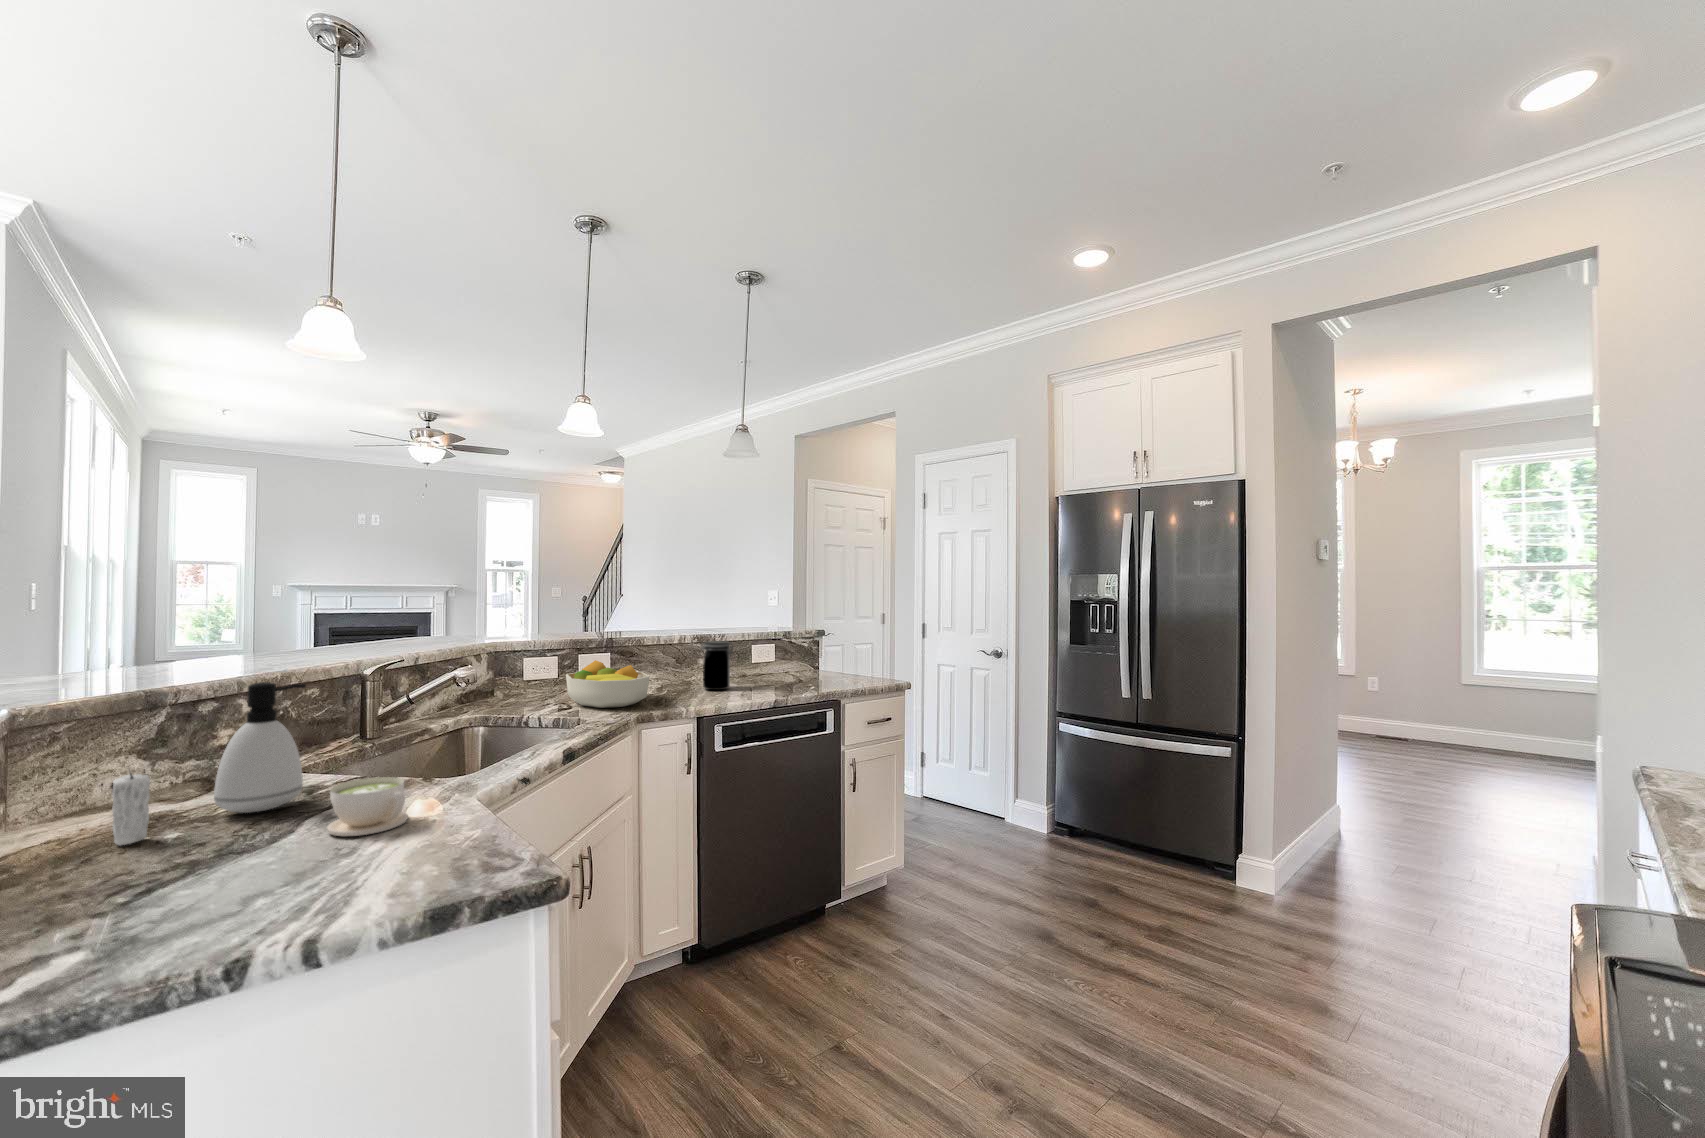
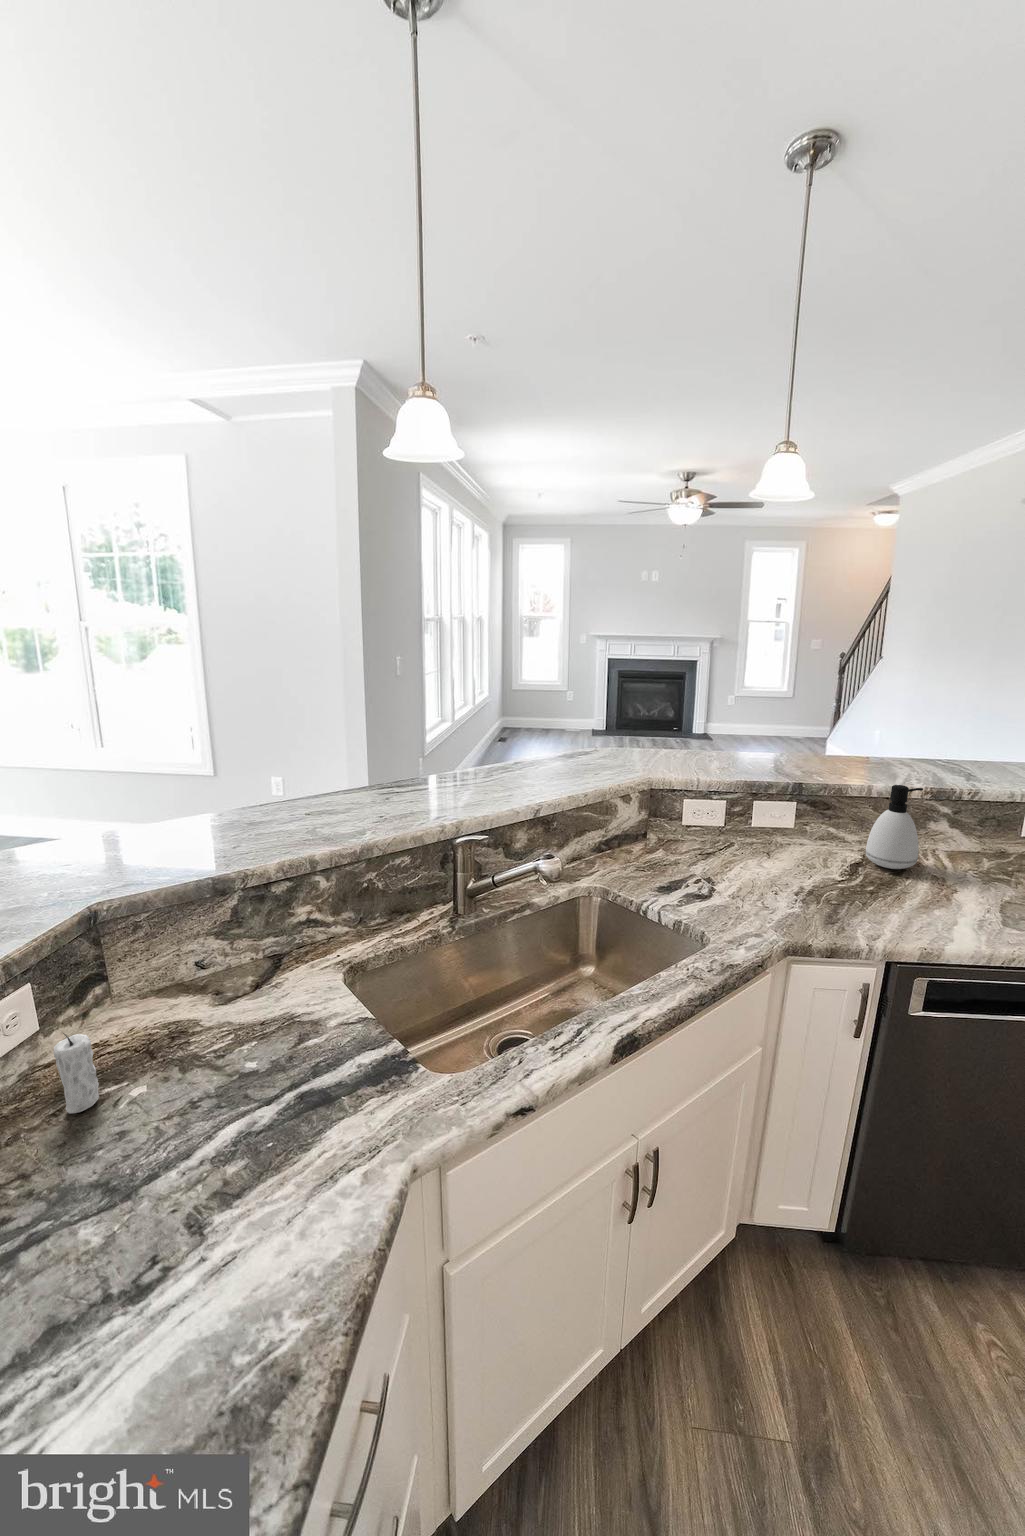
jar: present [701,641,733,690] -> none [931,820,1002,907]
fruit bowl: present [566,660,649,708] -> none [710,826,826,916]
soap dispenser: present [214,682,306,813] -> present [866,785,923,869]
coffee cup: present [327,777,408,836] -> none [119,1162,240,1305]

